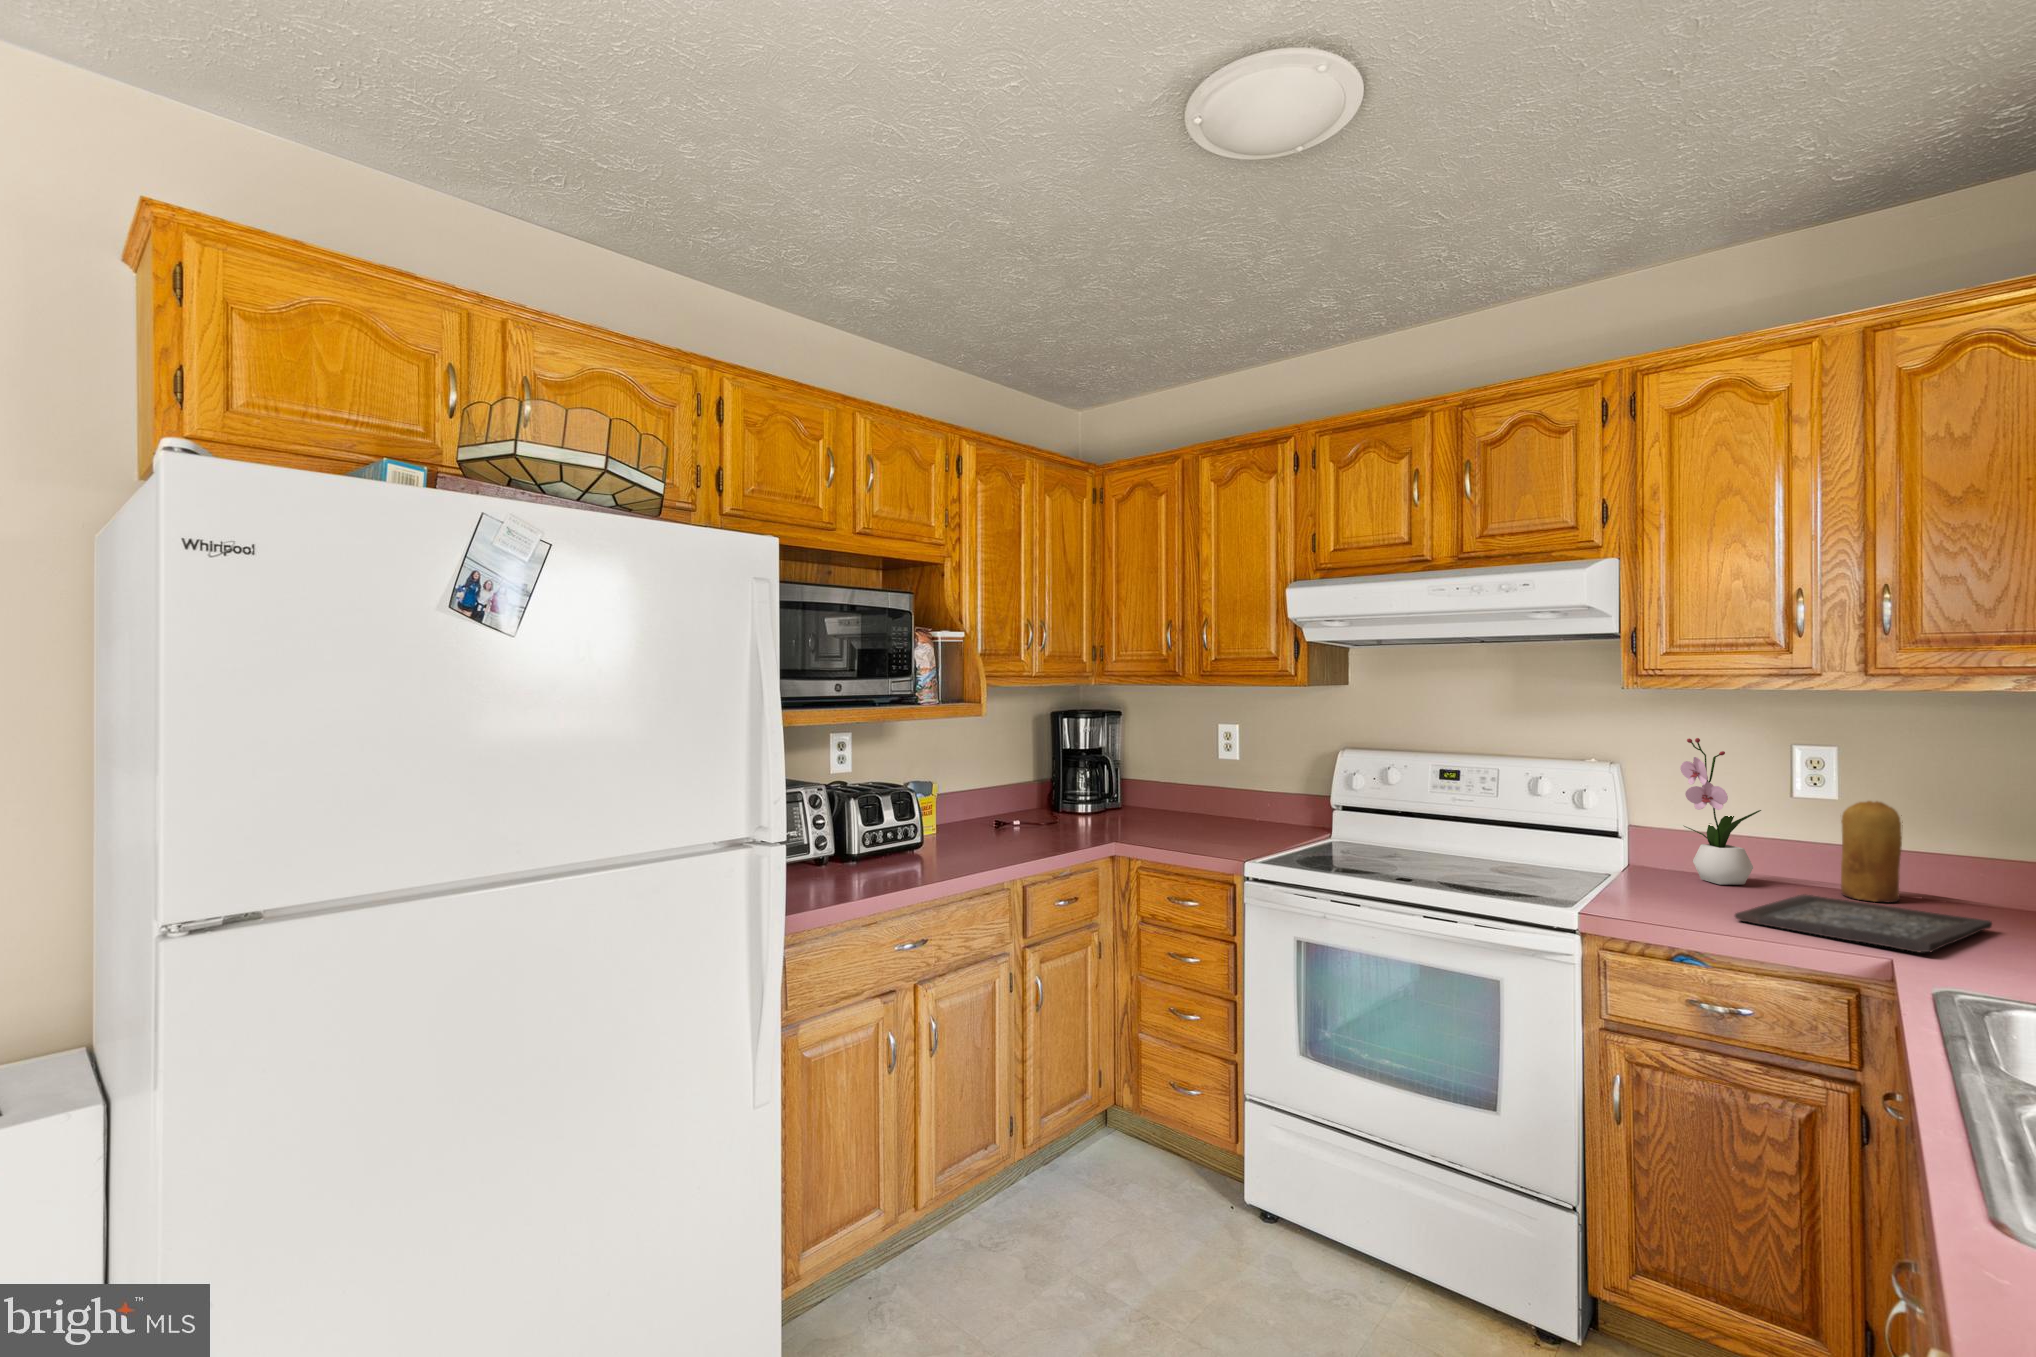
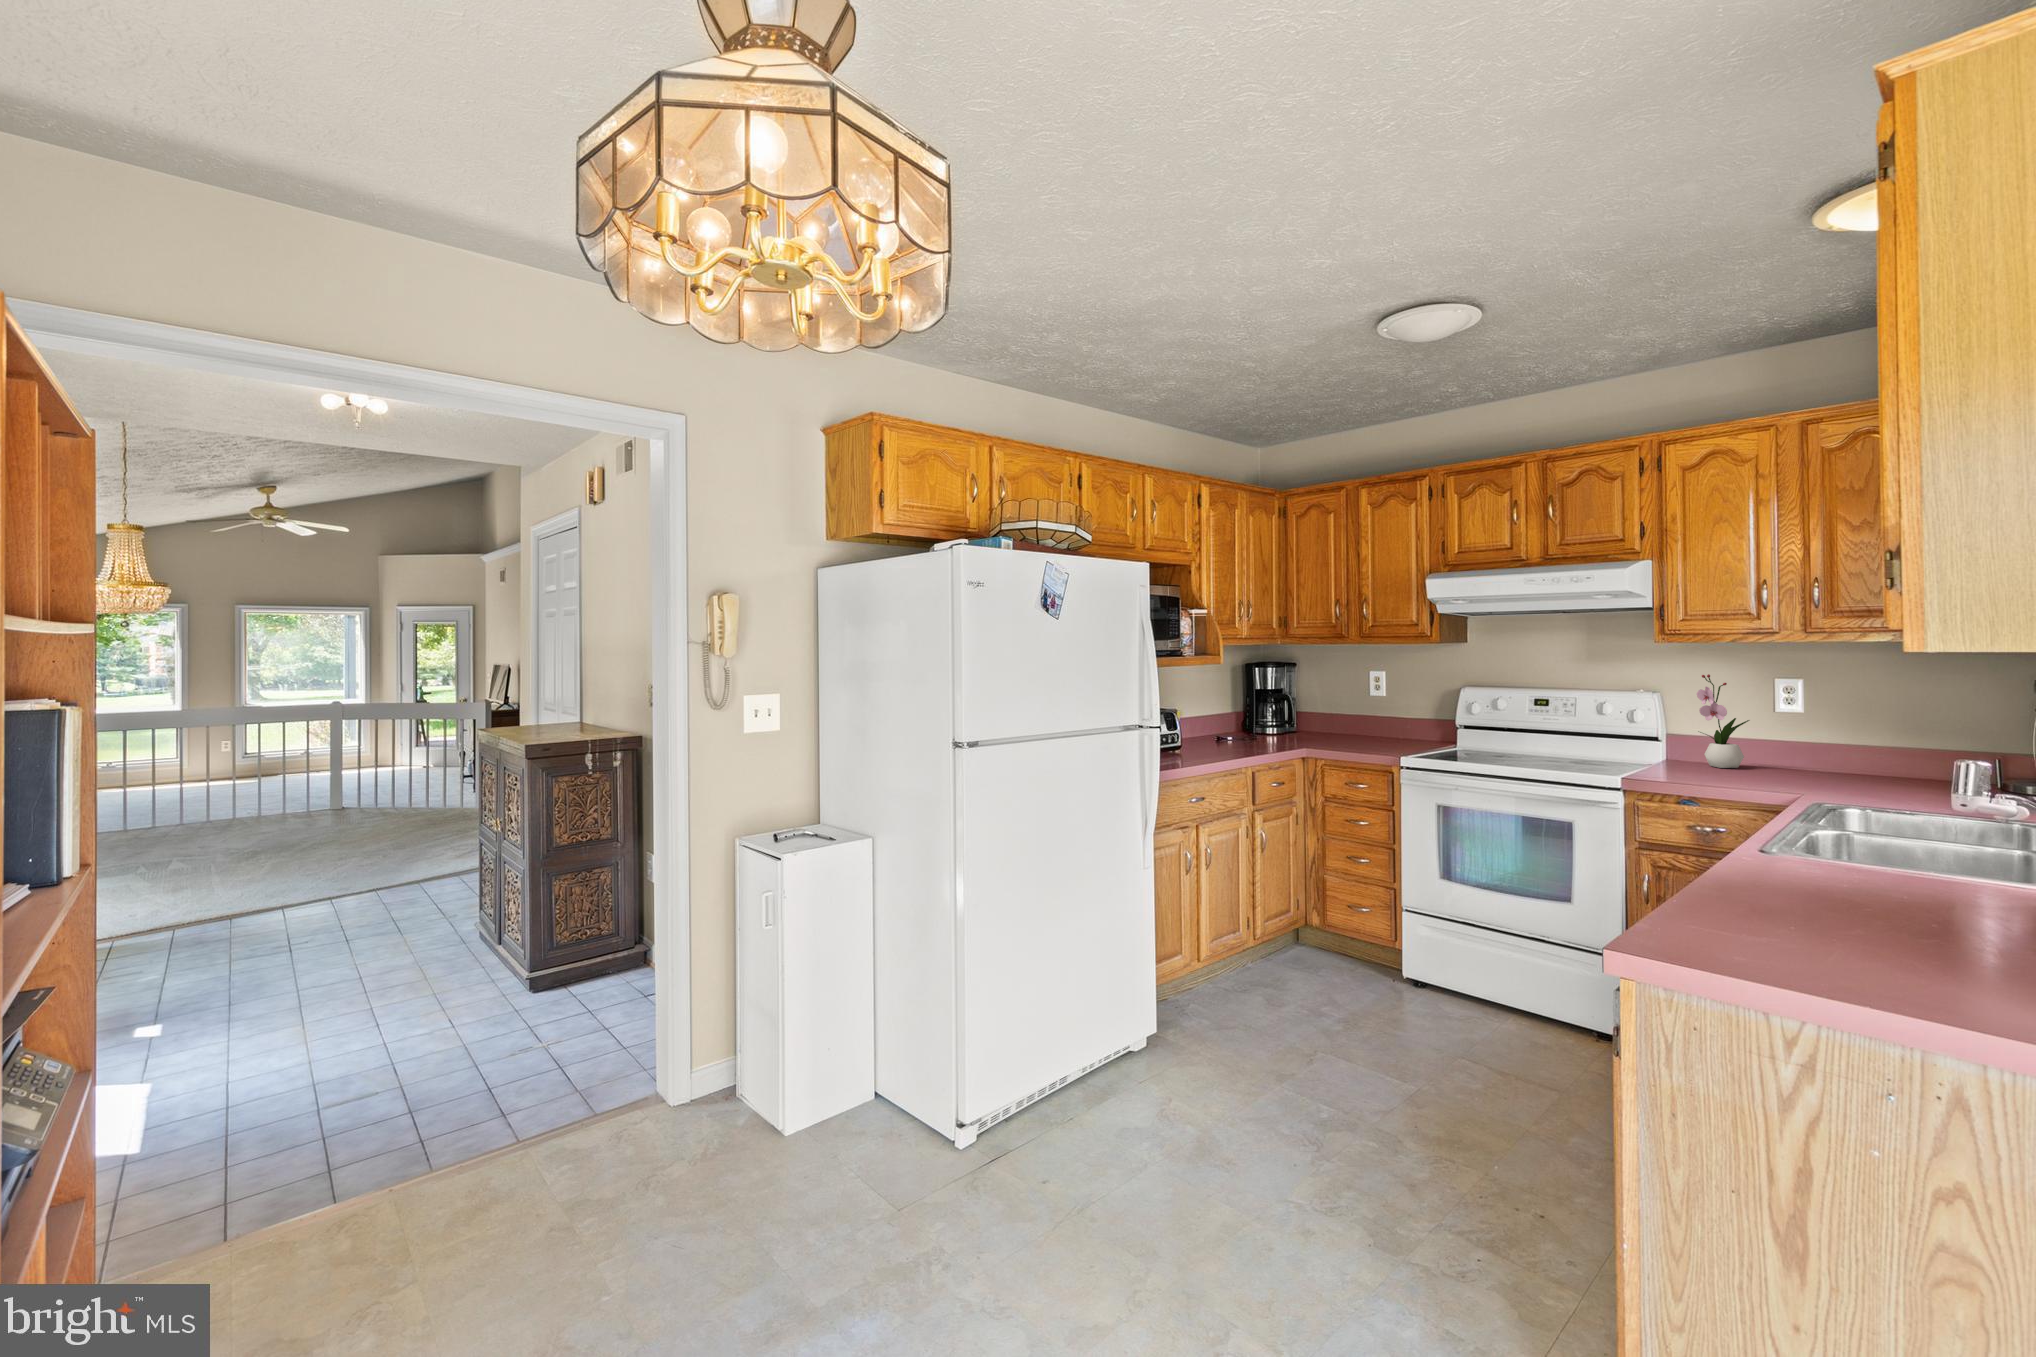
vase: present [1841,801,1903,902] -> none [1801,690,1841,776]
tray: present [1735,895,1992,952] -> none [1721,771,1886,794]

